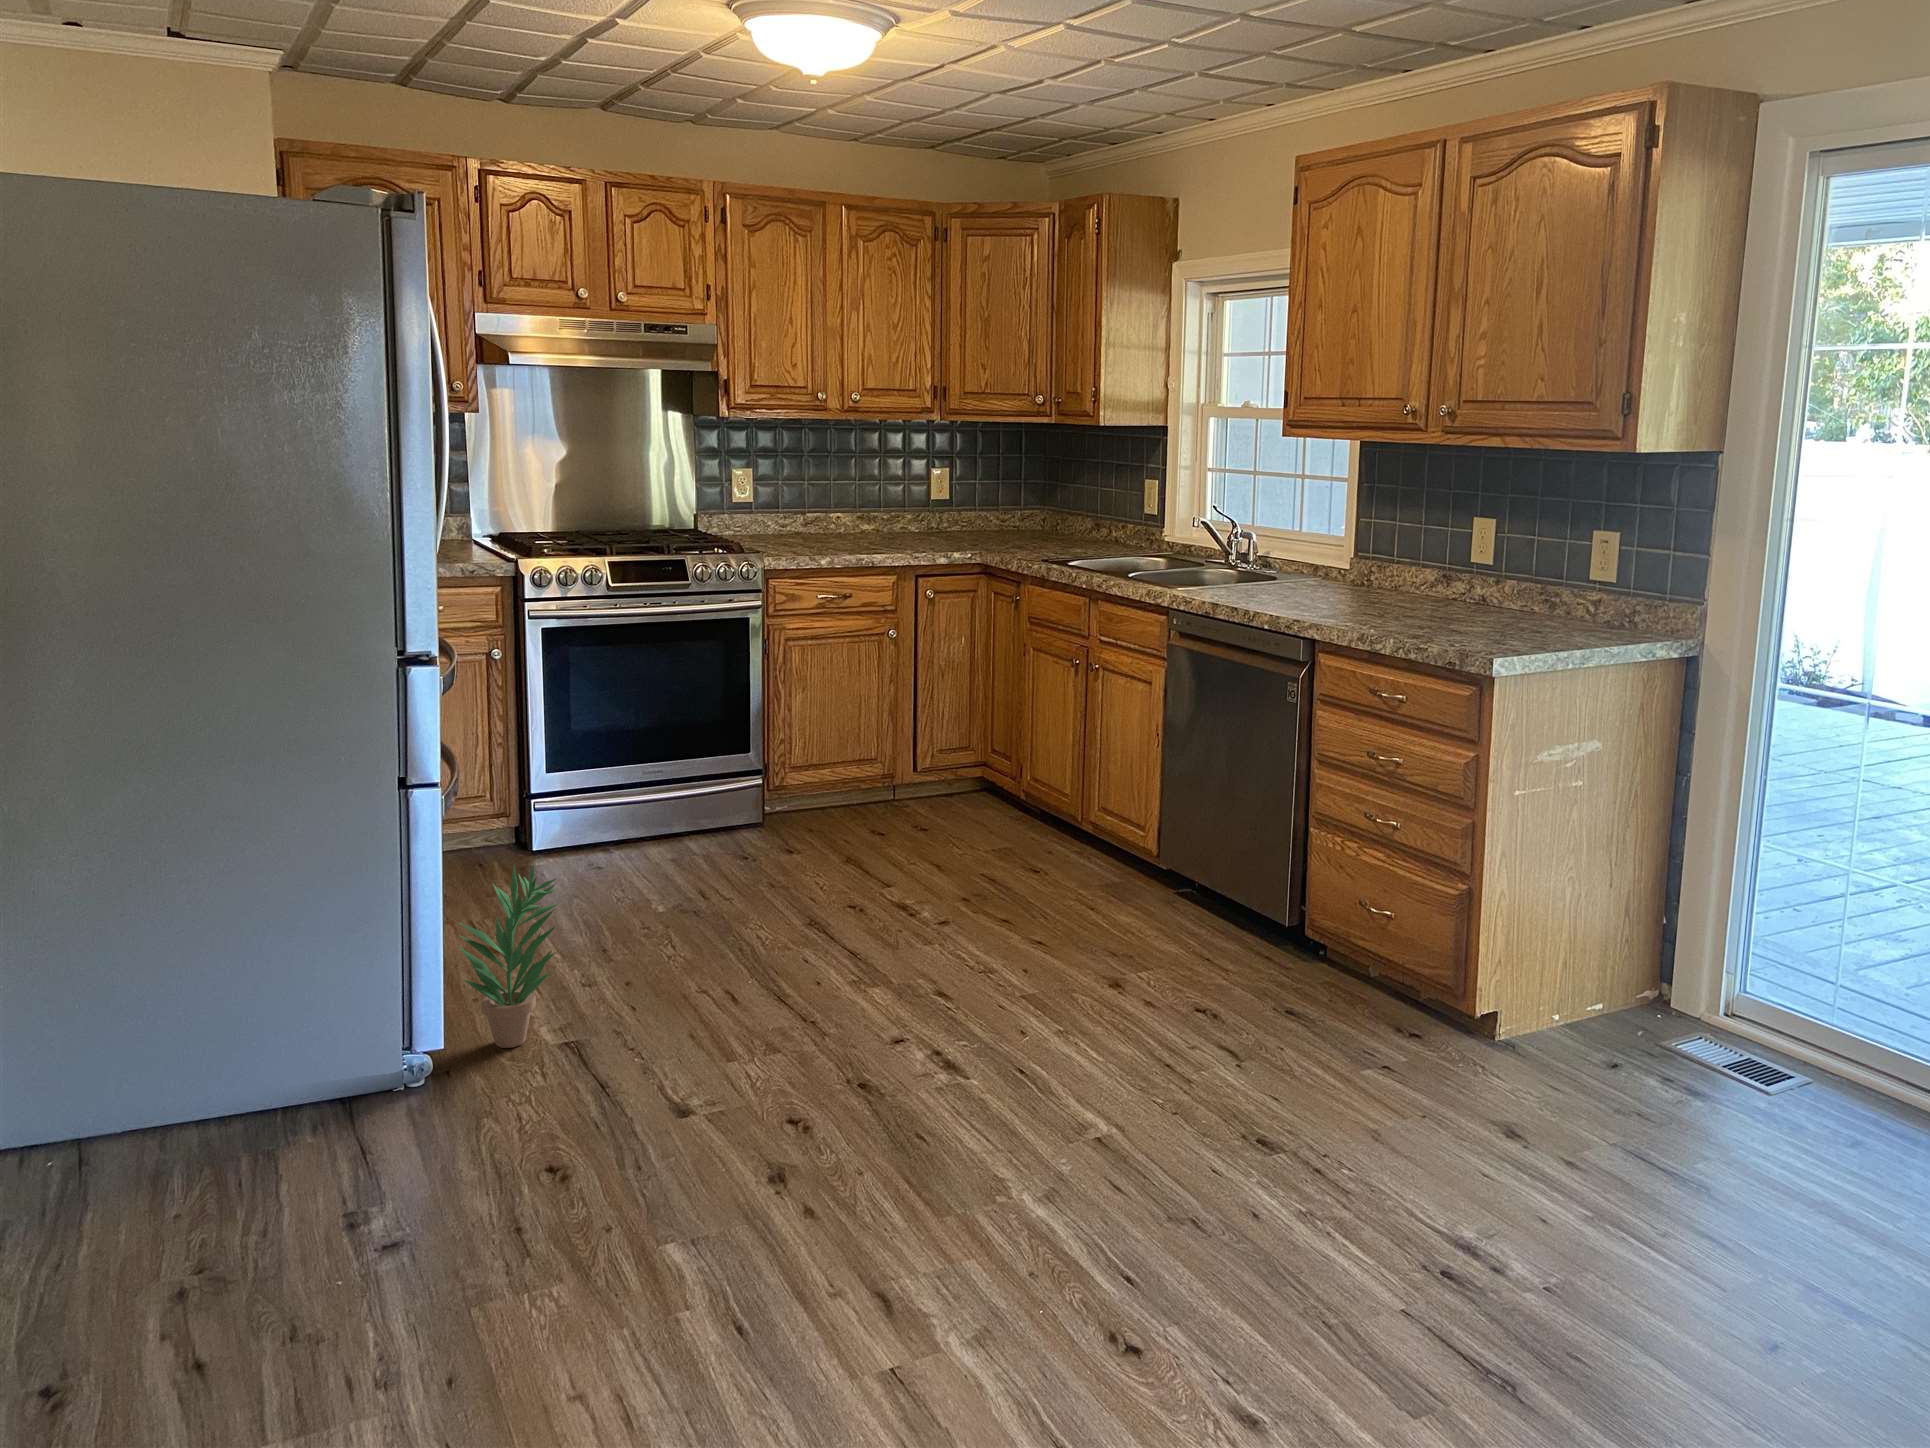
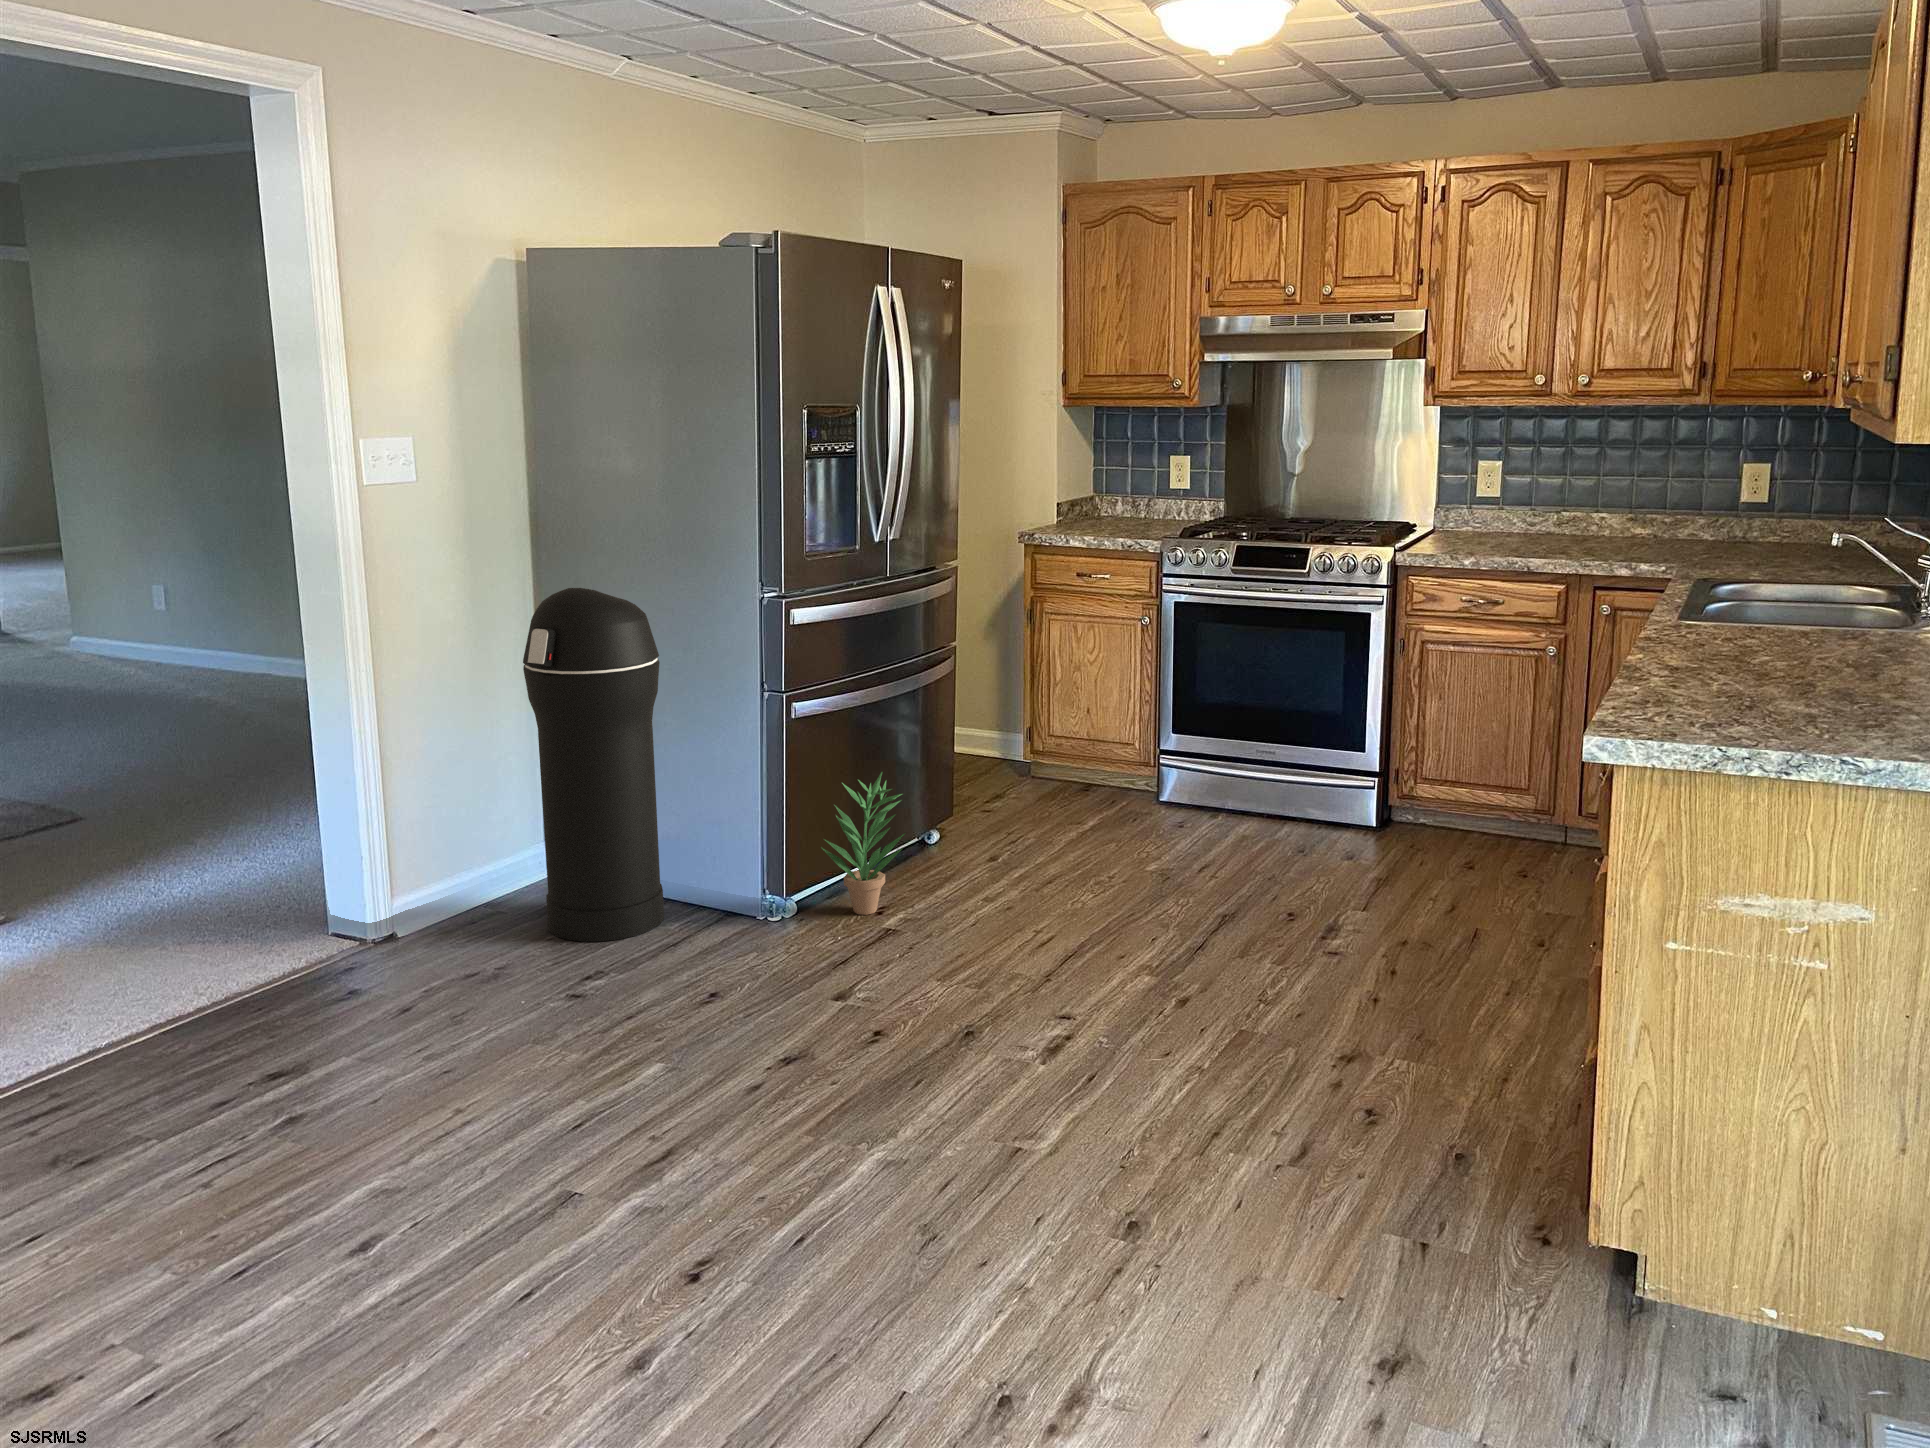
trash can: none [60,686,309,1231] -> present [523,588,664,942]

